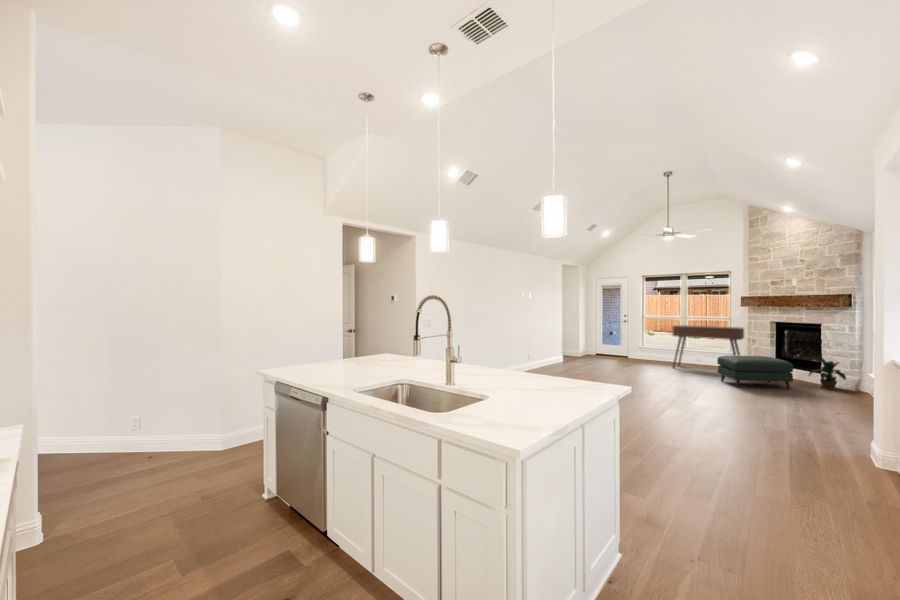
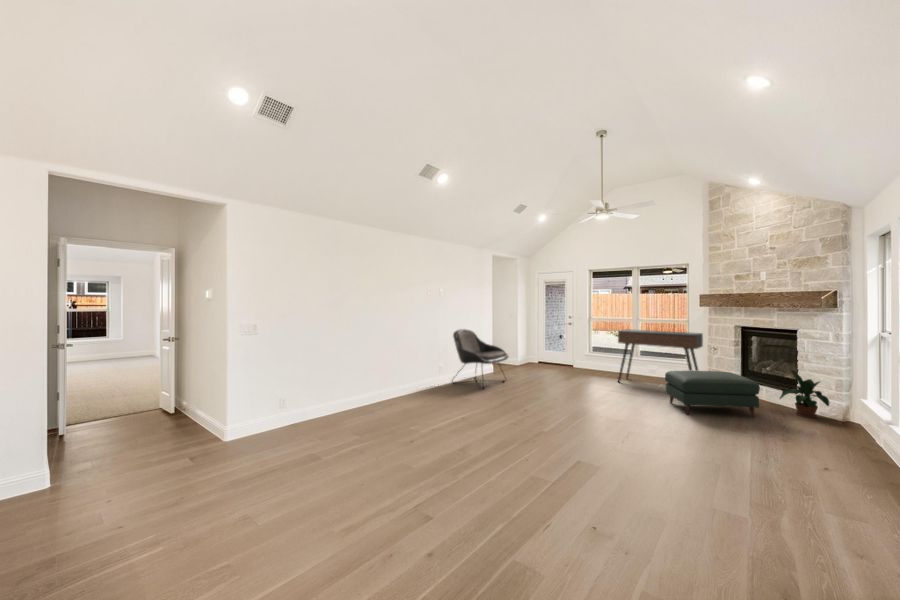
lounge chair: none [537,325,583,373] -> present [452,329,508,388]

